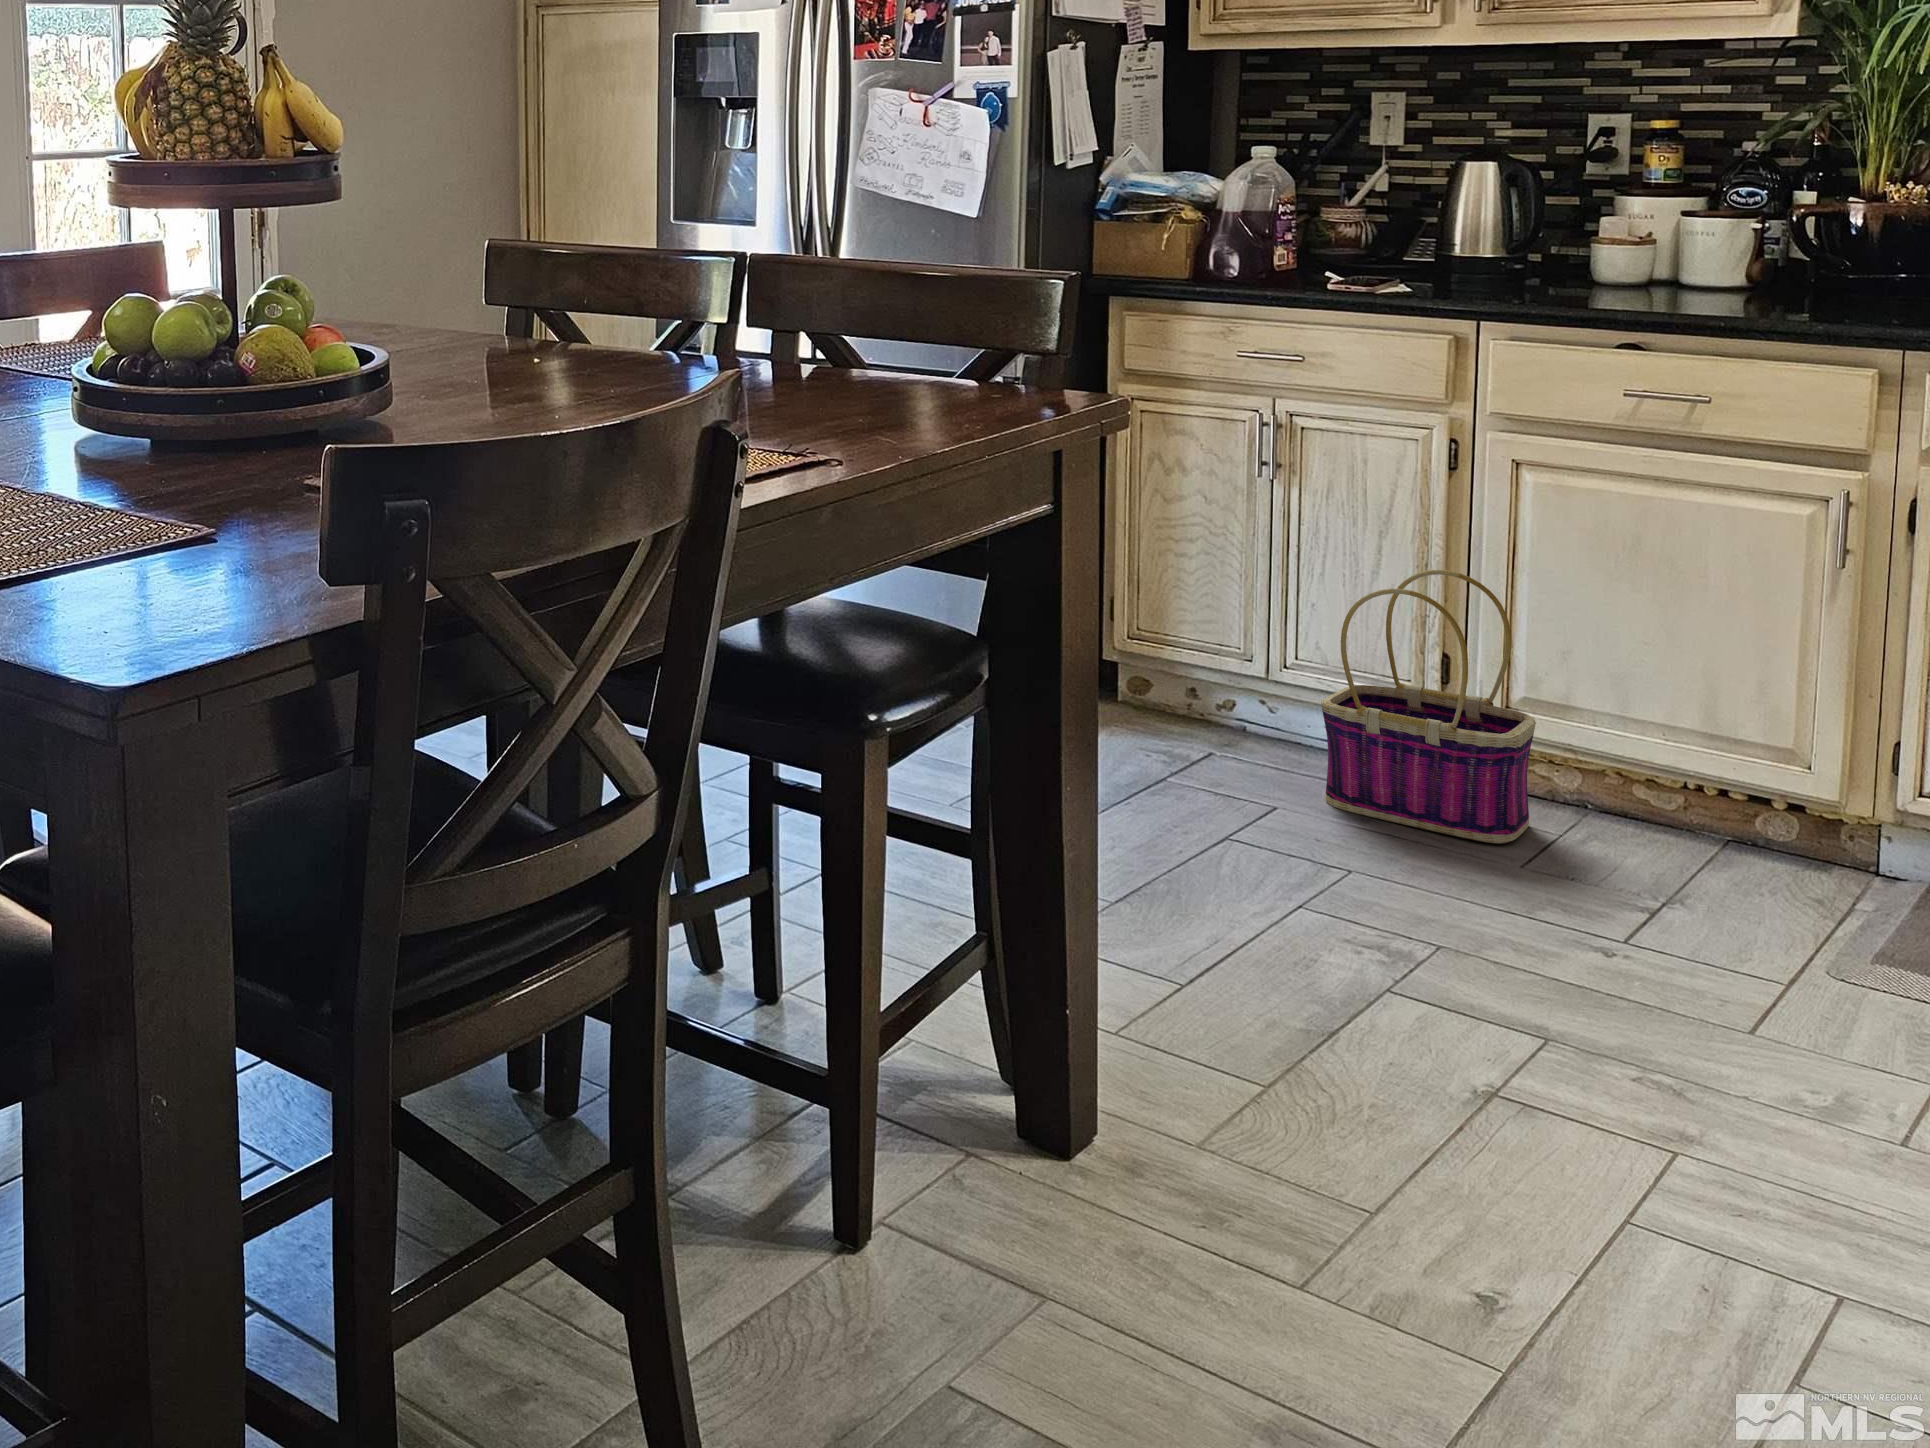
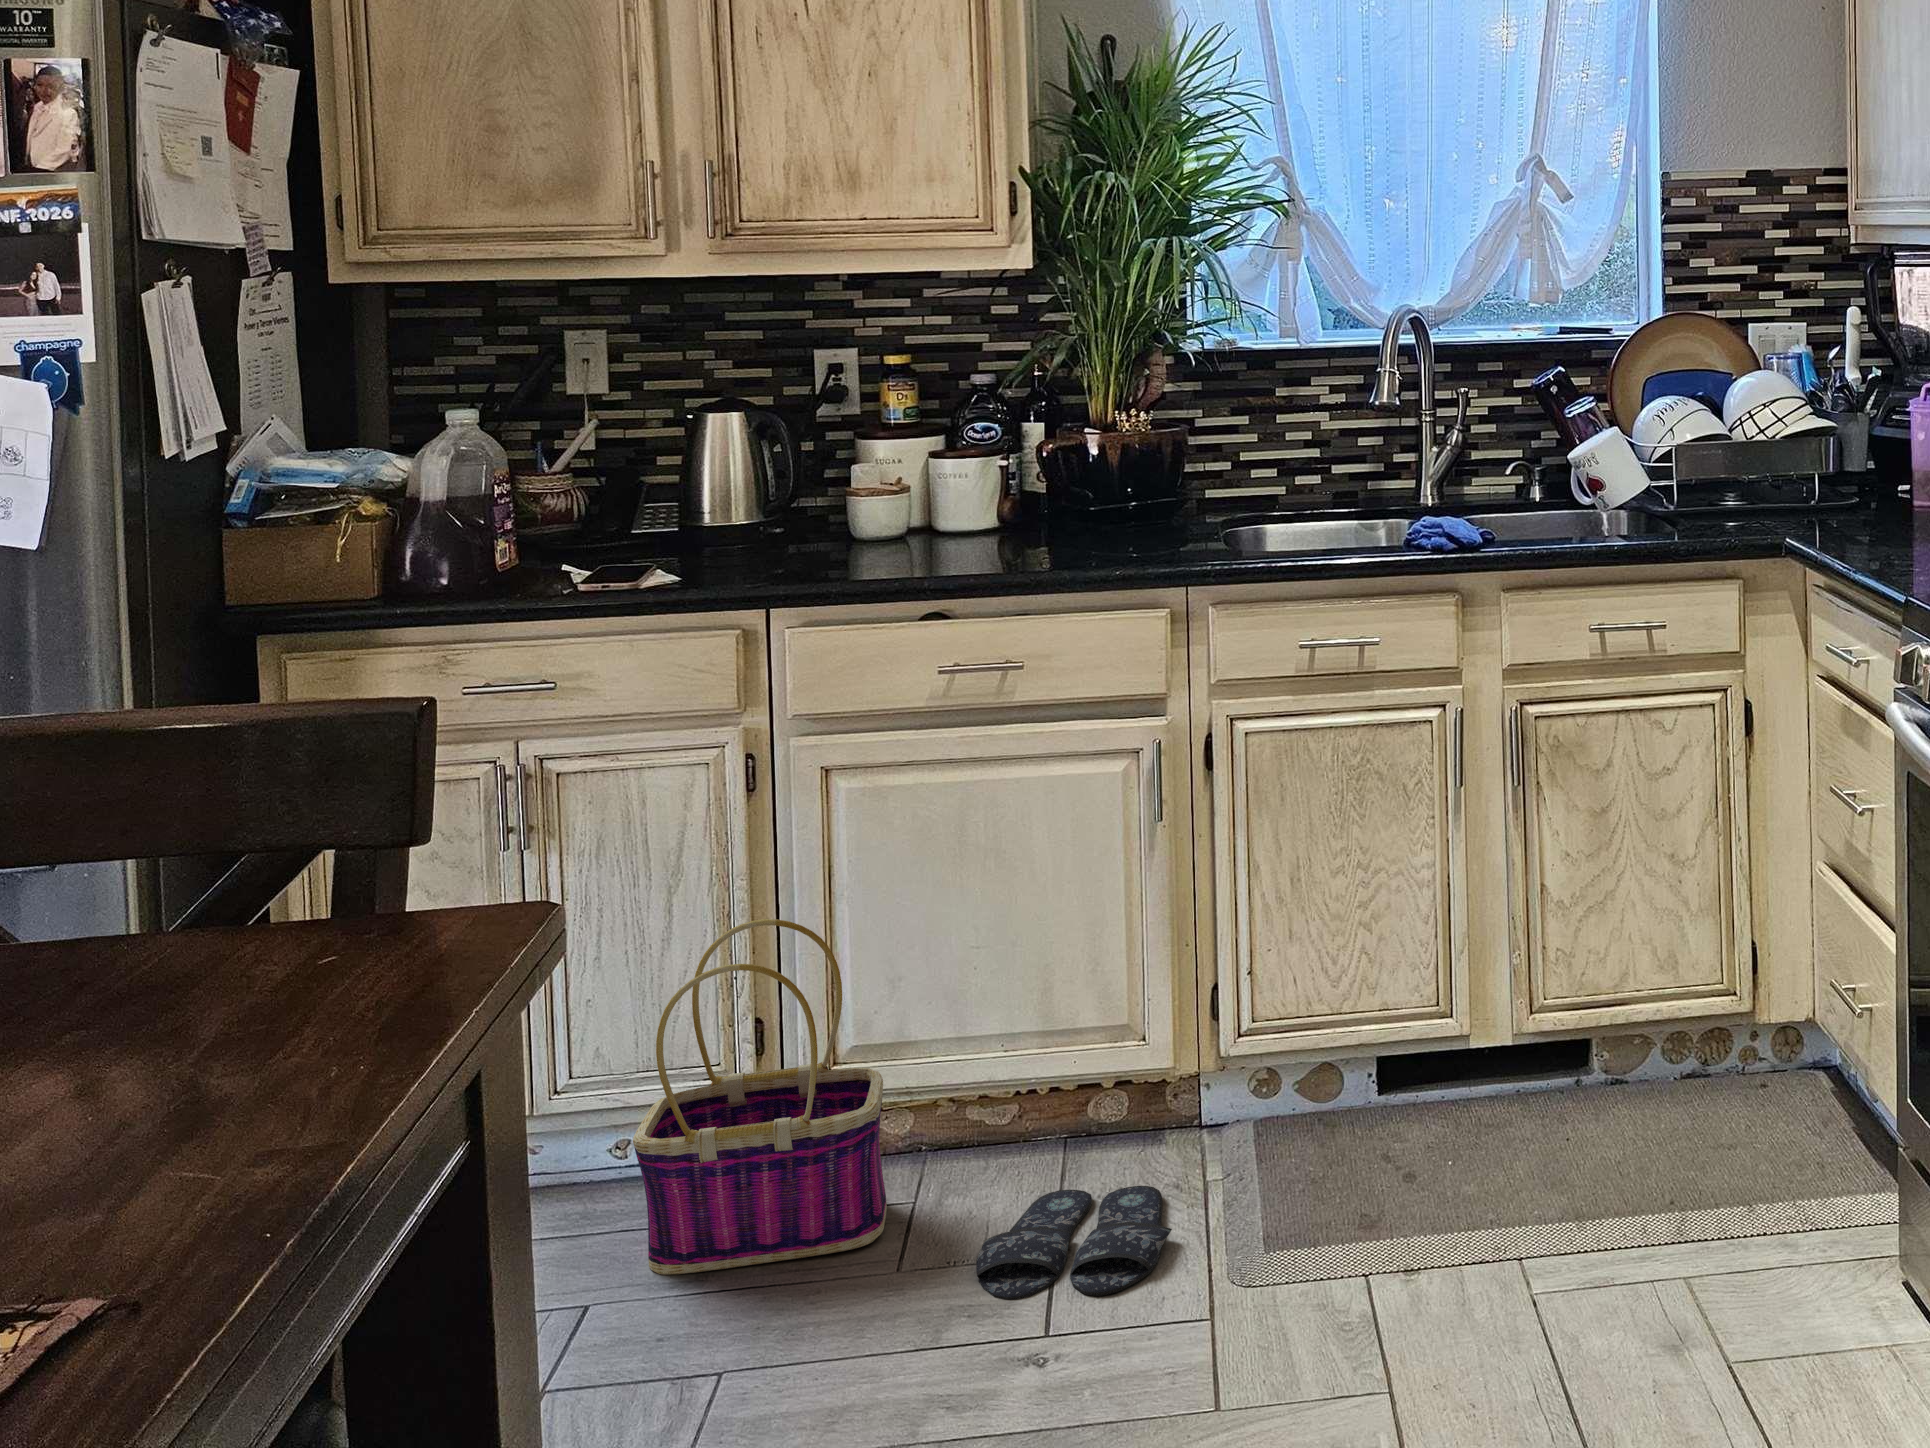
slippers: none [1578,868,1791,948] -> present [976,1186,1172,1300]

